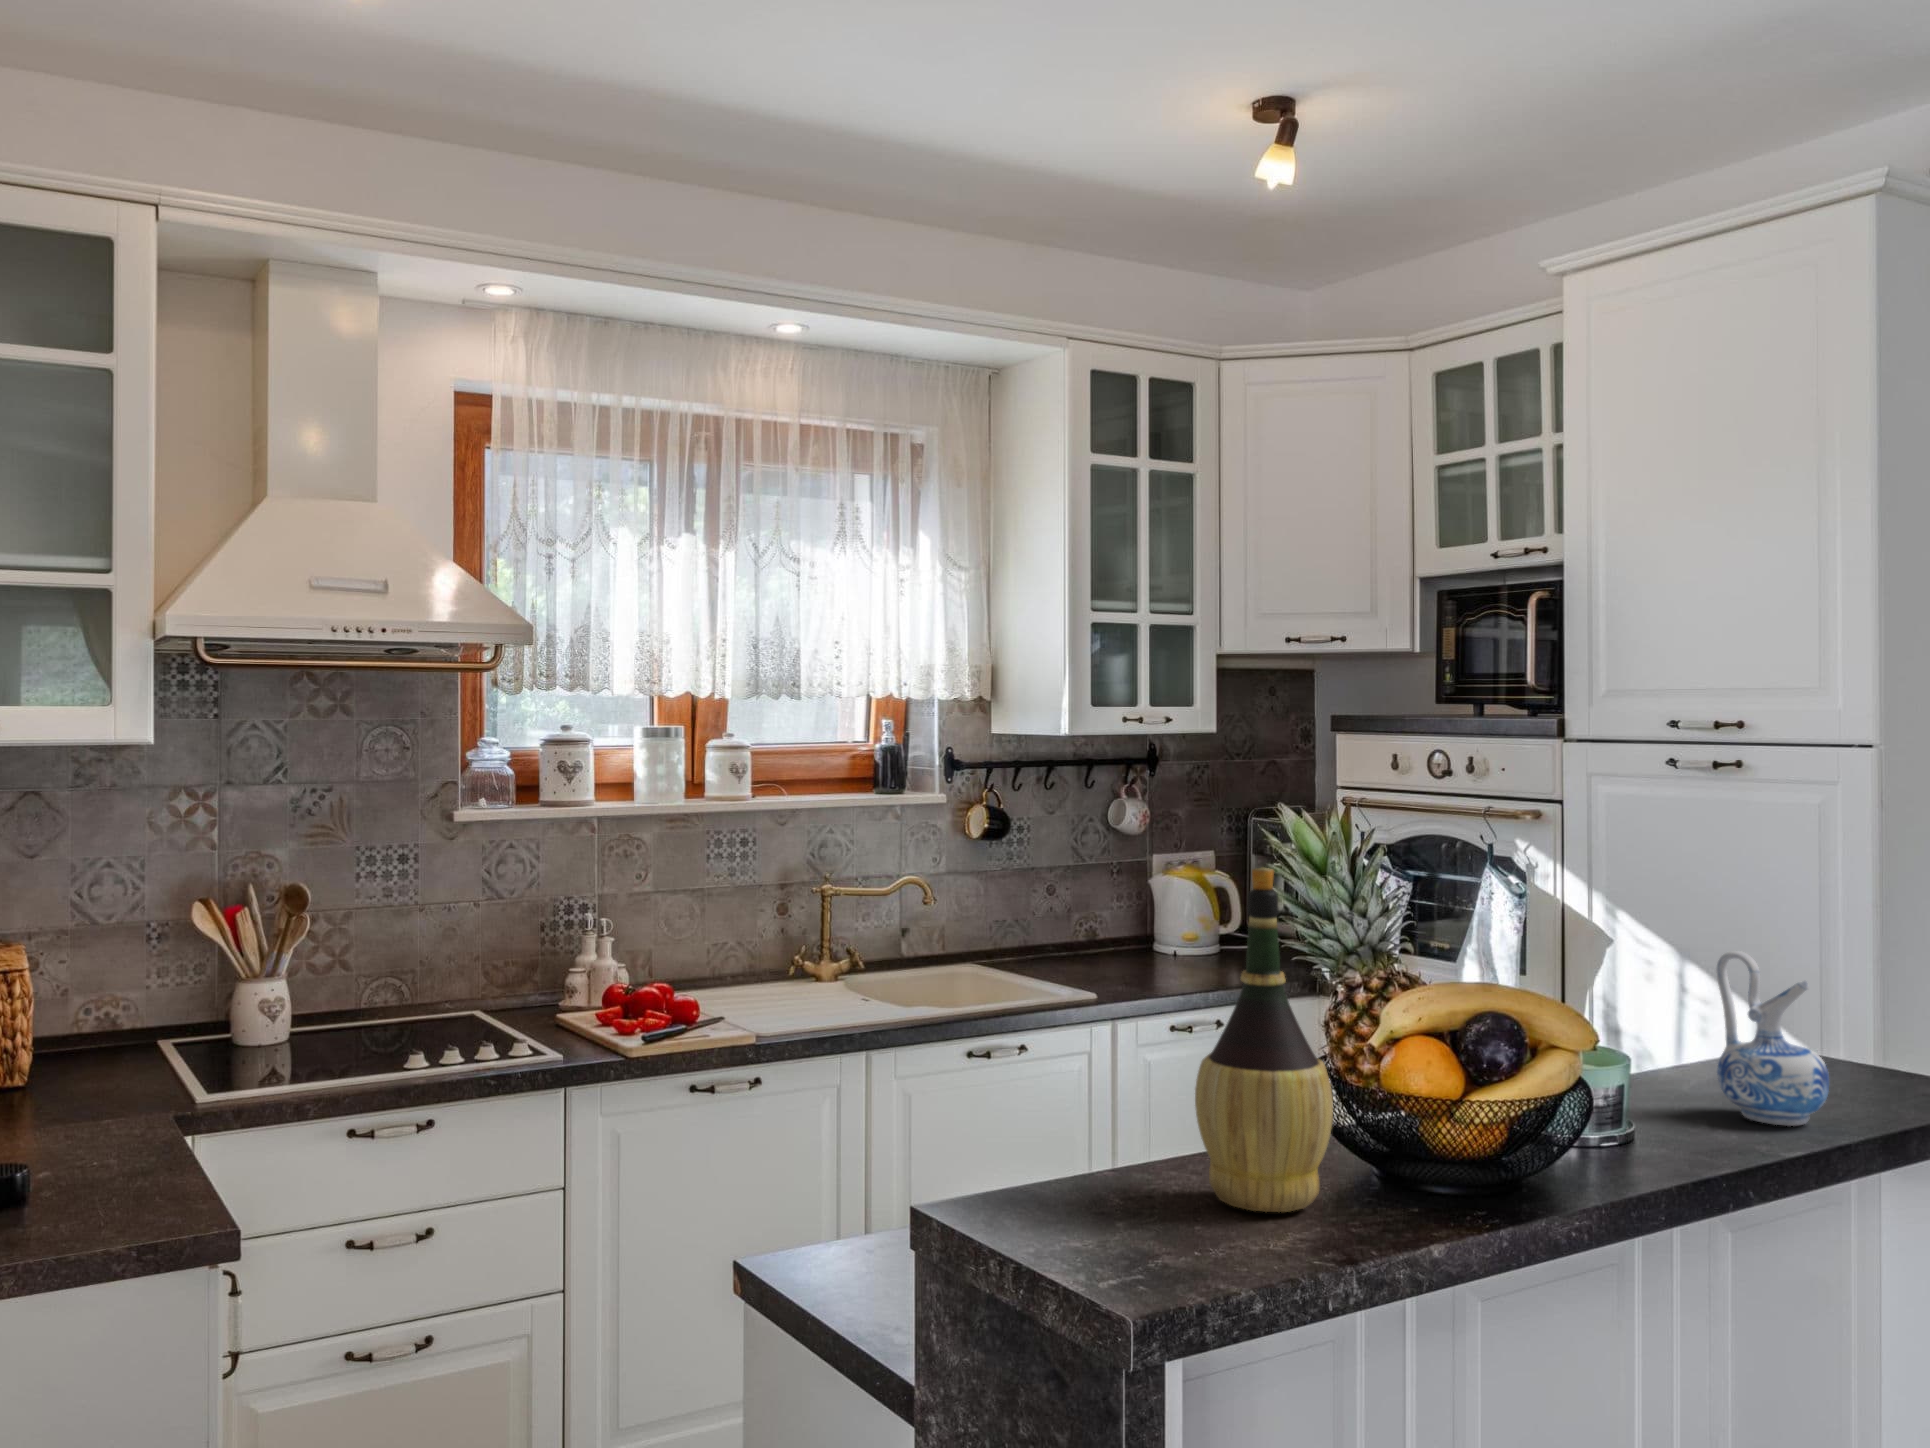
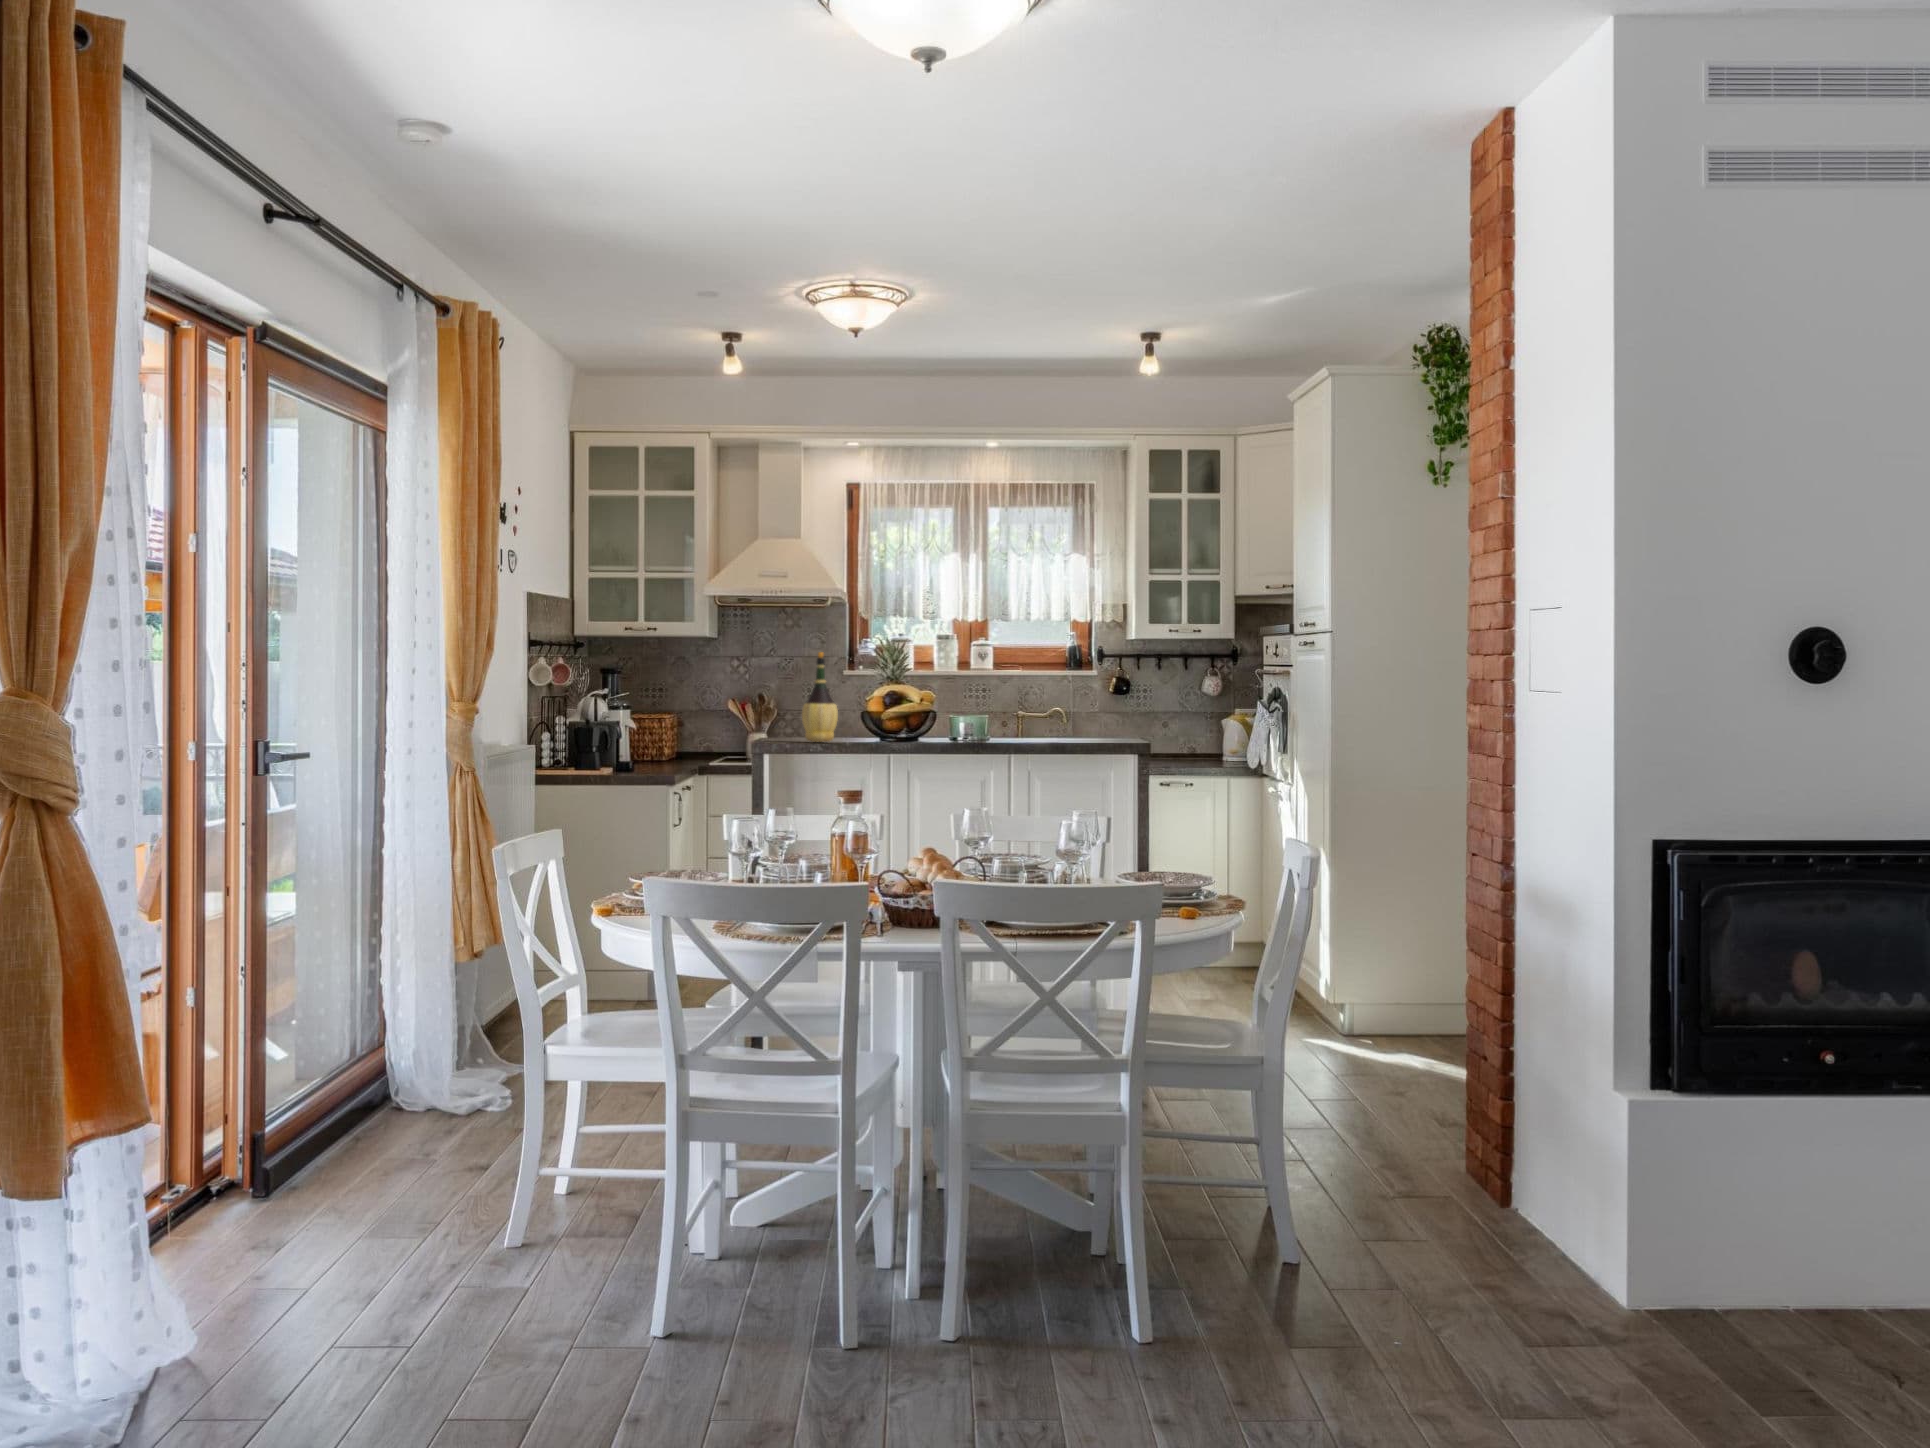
ceramic pitcher: present [1716,951,1829,1126] -> none [1016,692,1049,747]

